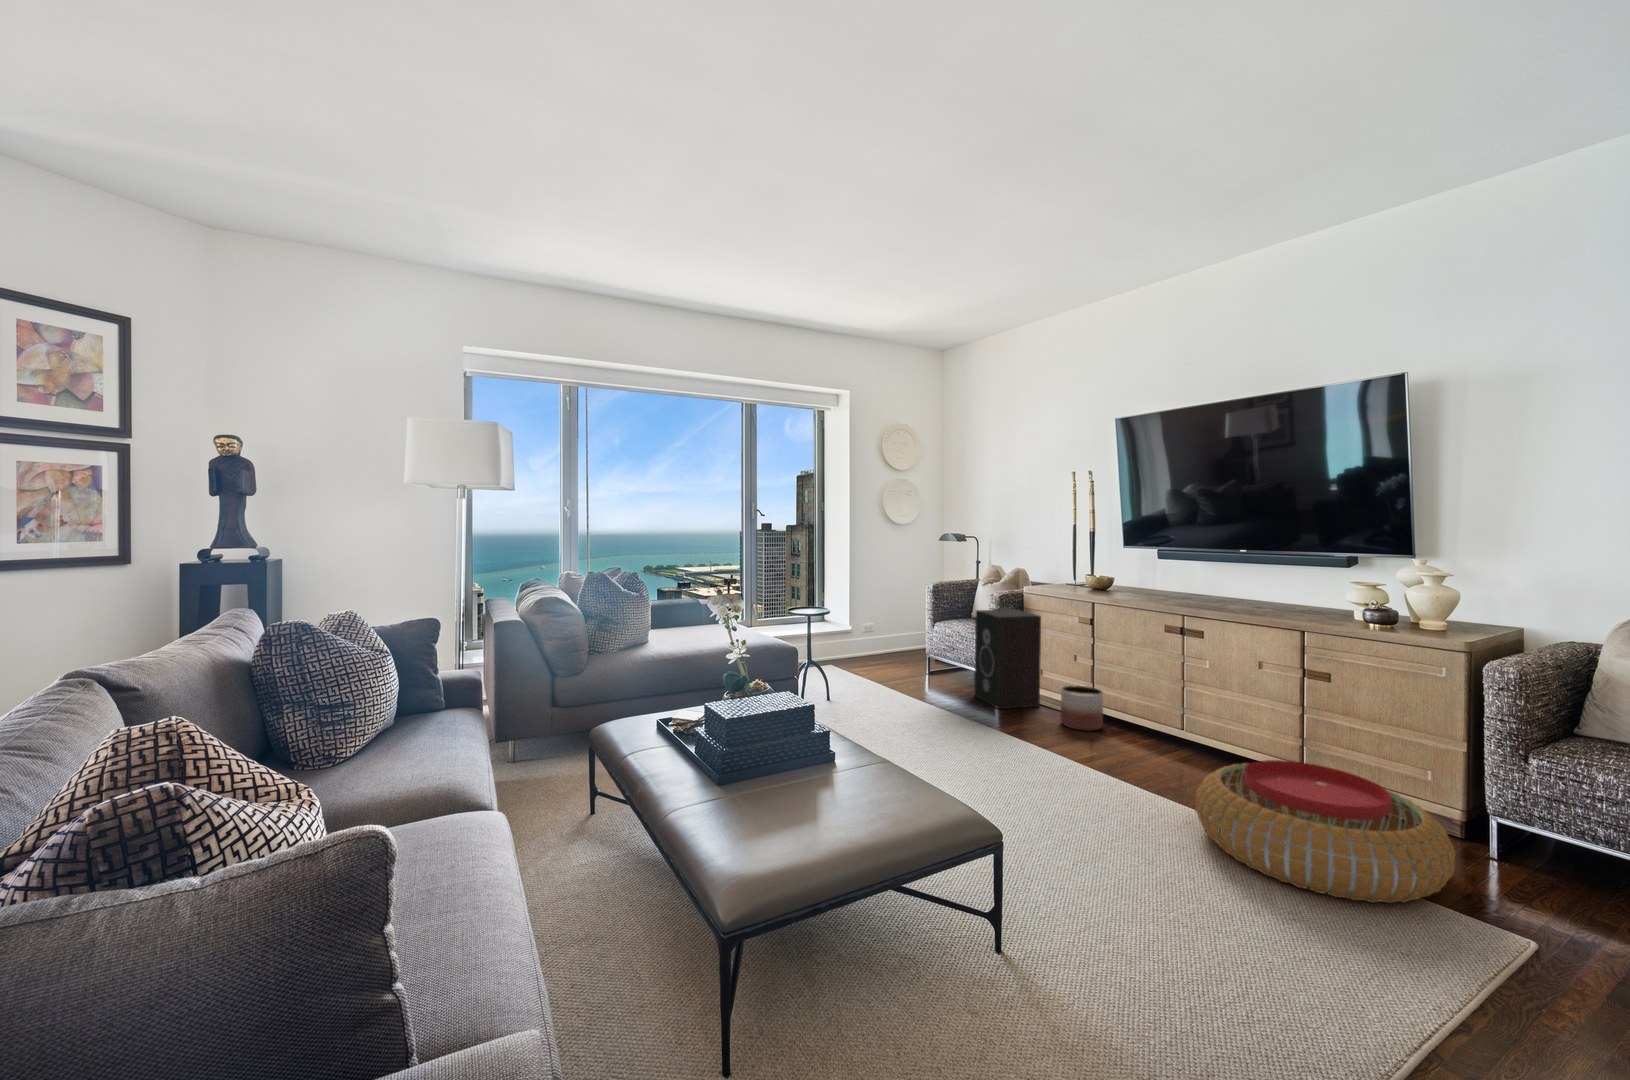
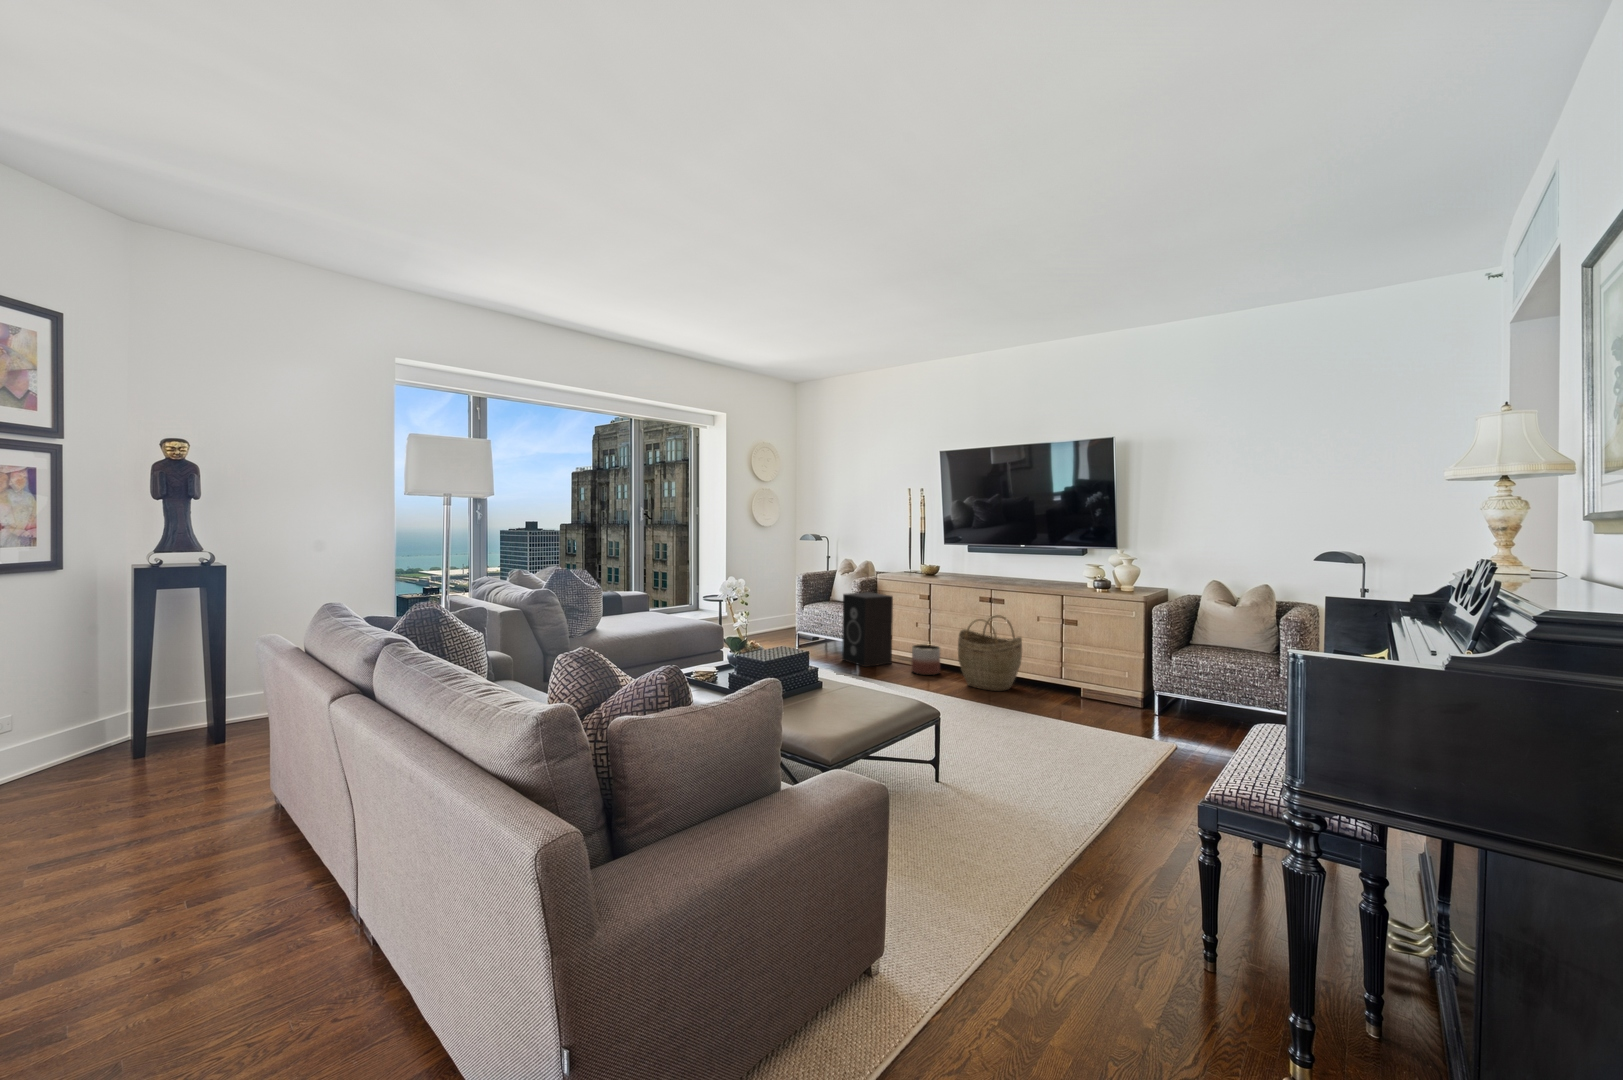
woven basket: none [1121,653,1228,771] -> present [958,615,1022,691]
pouf: present [1196,760,1456,903] -> none [1016,672,1143,737]

